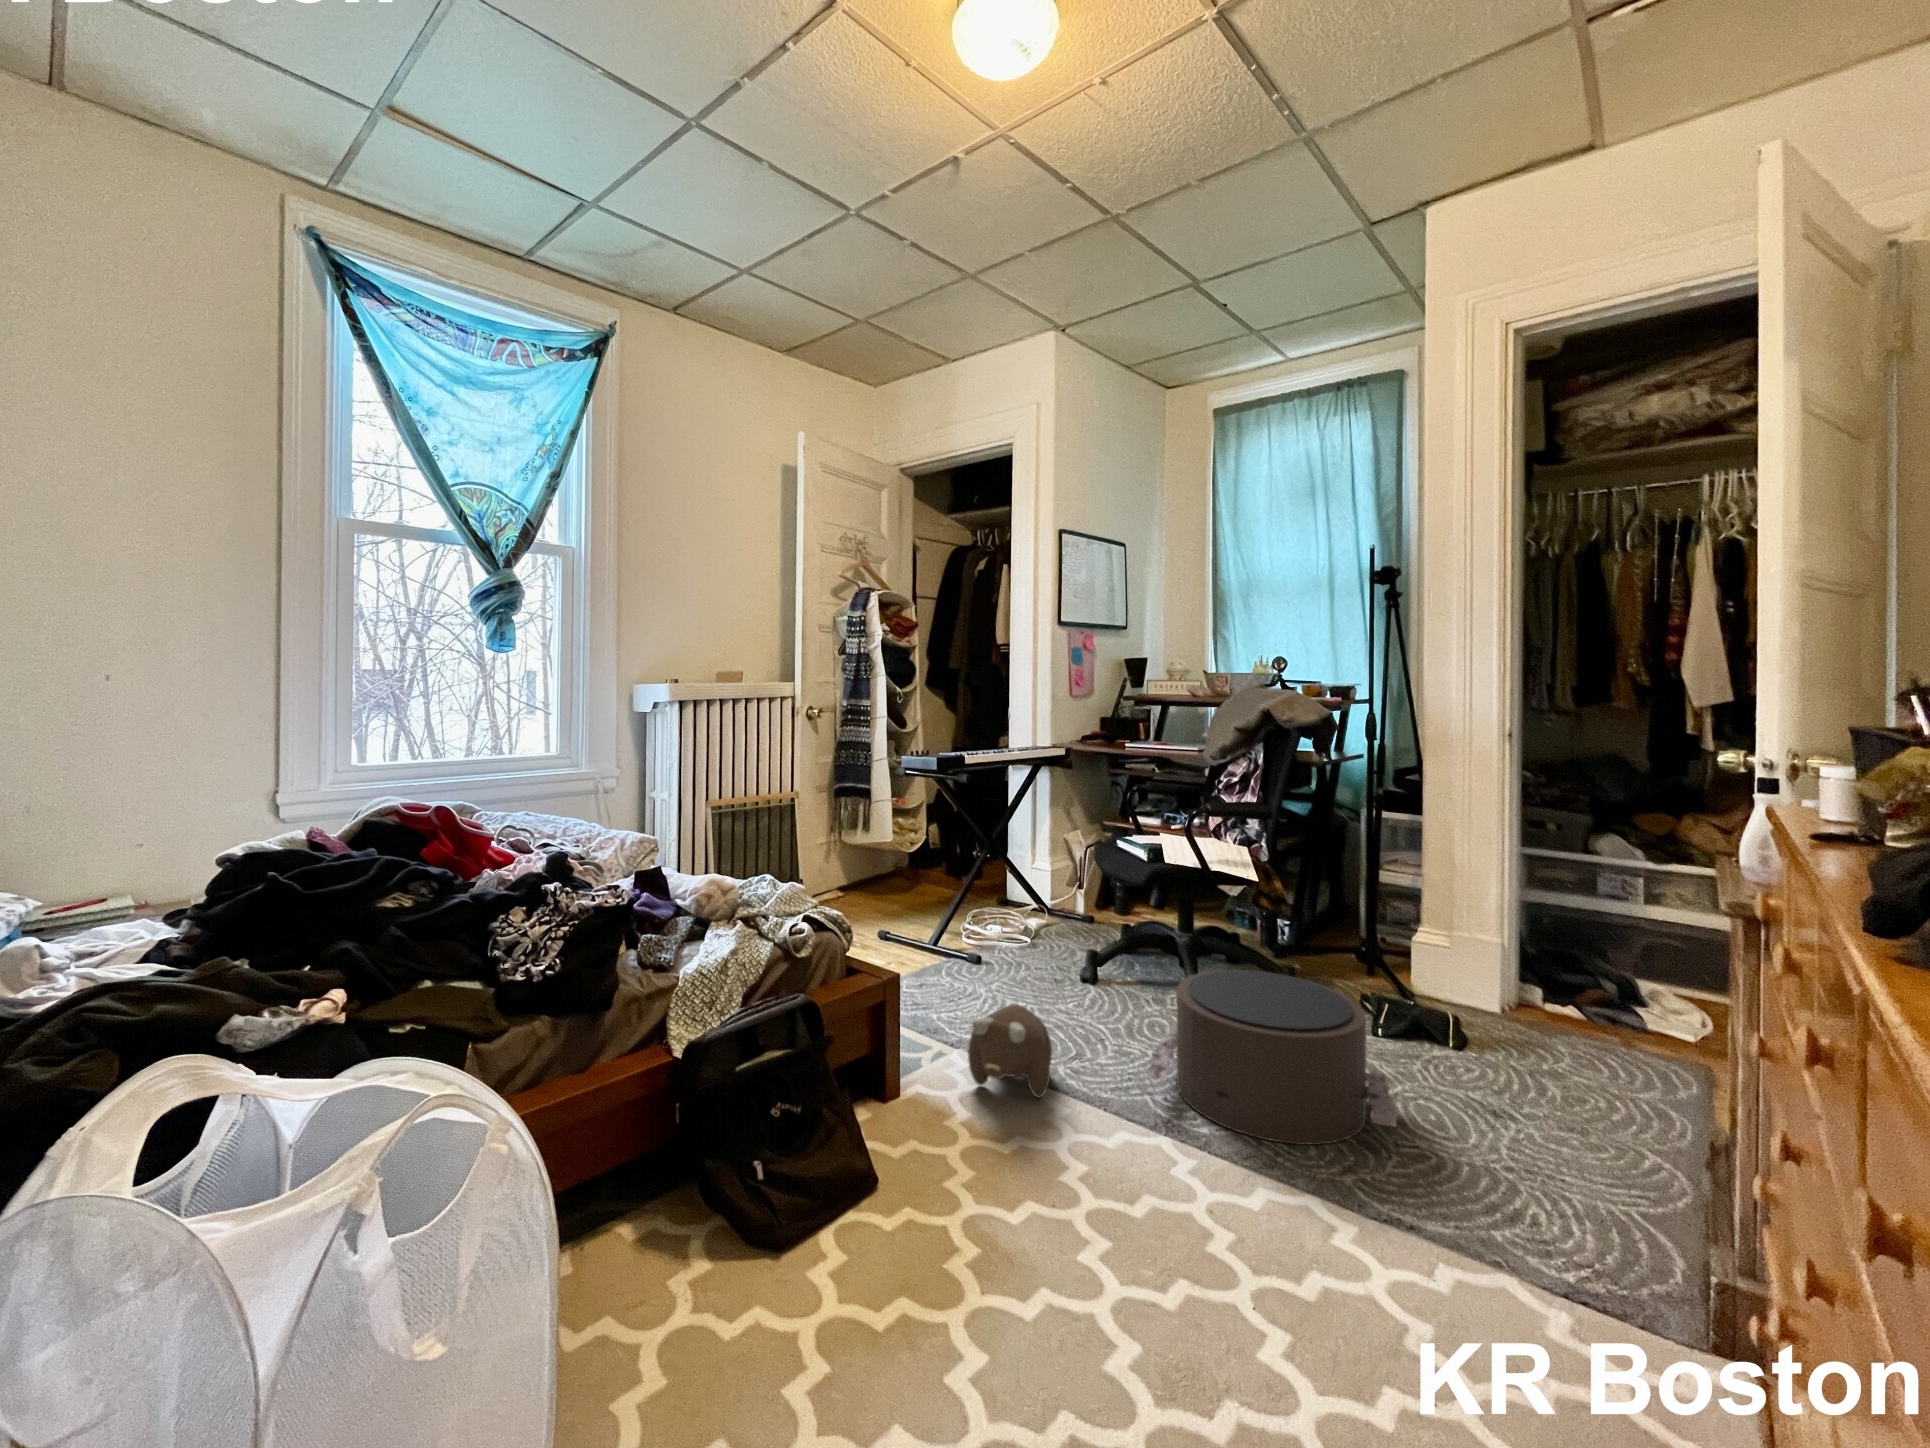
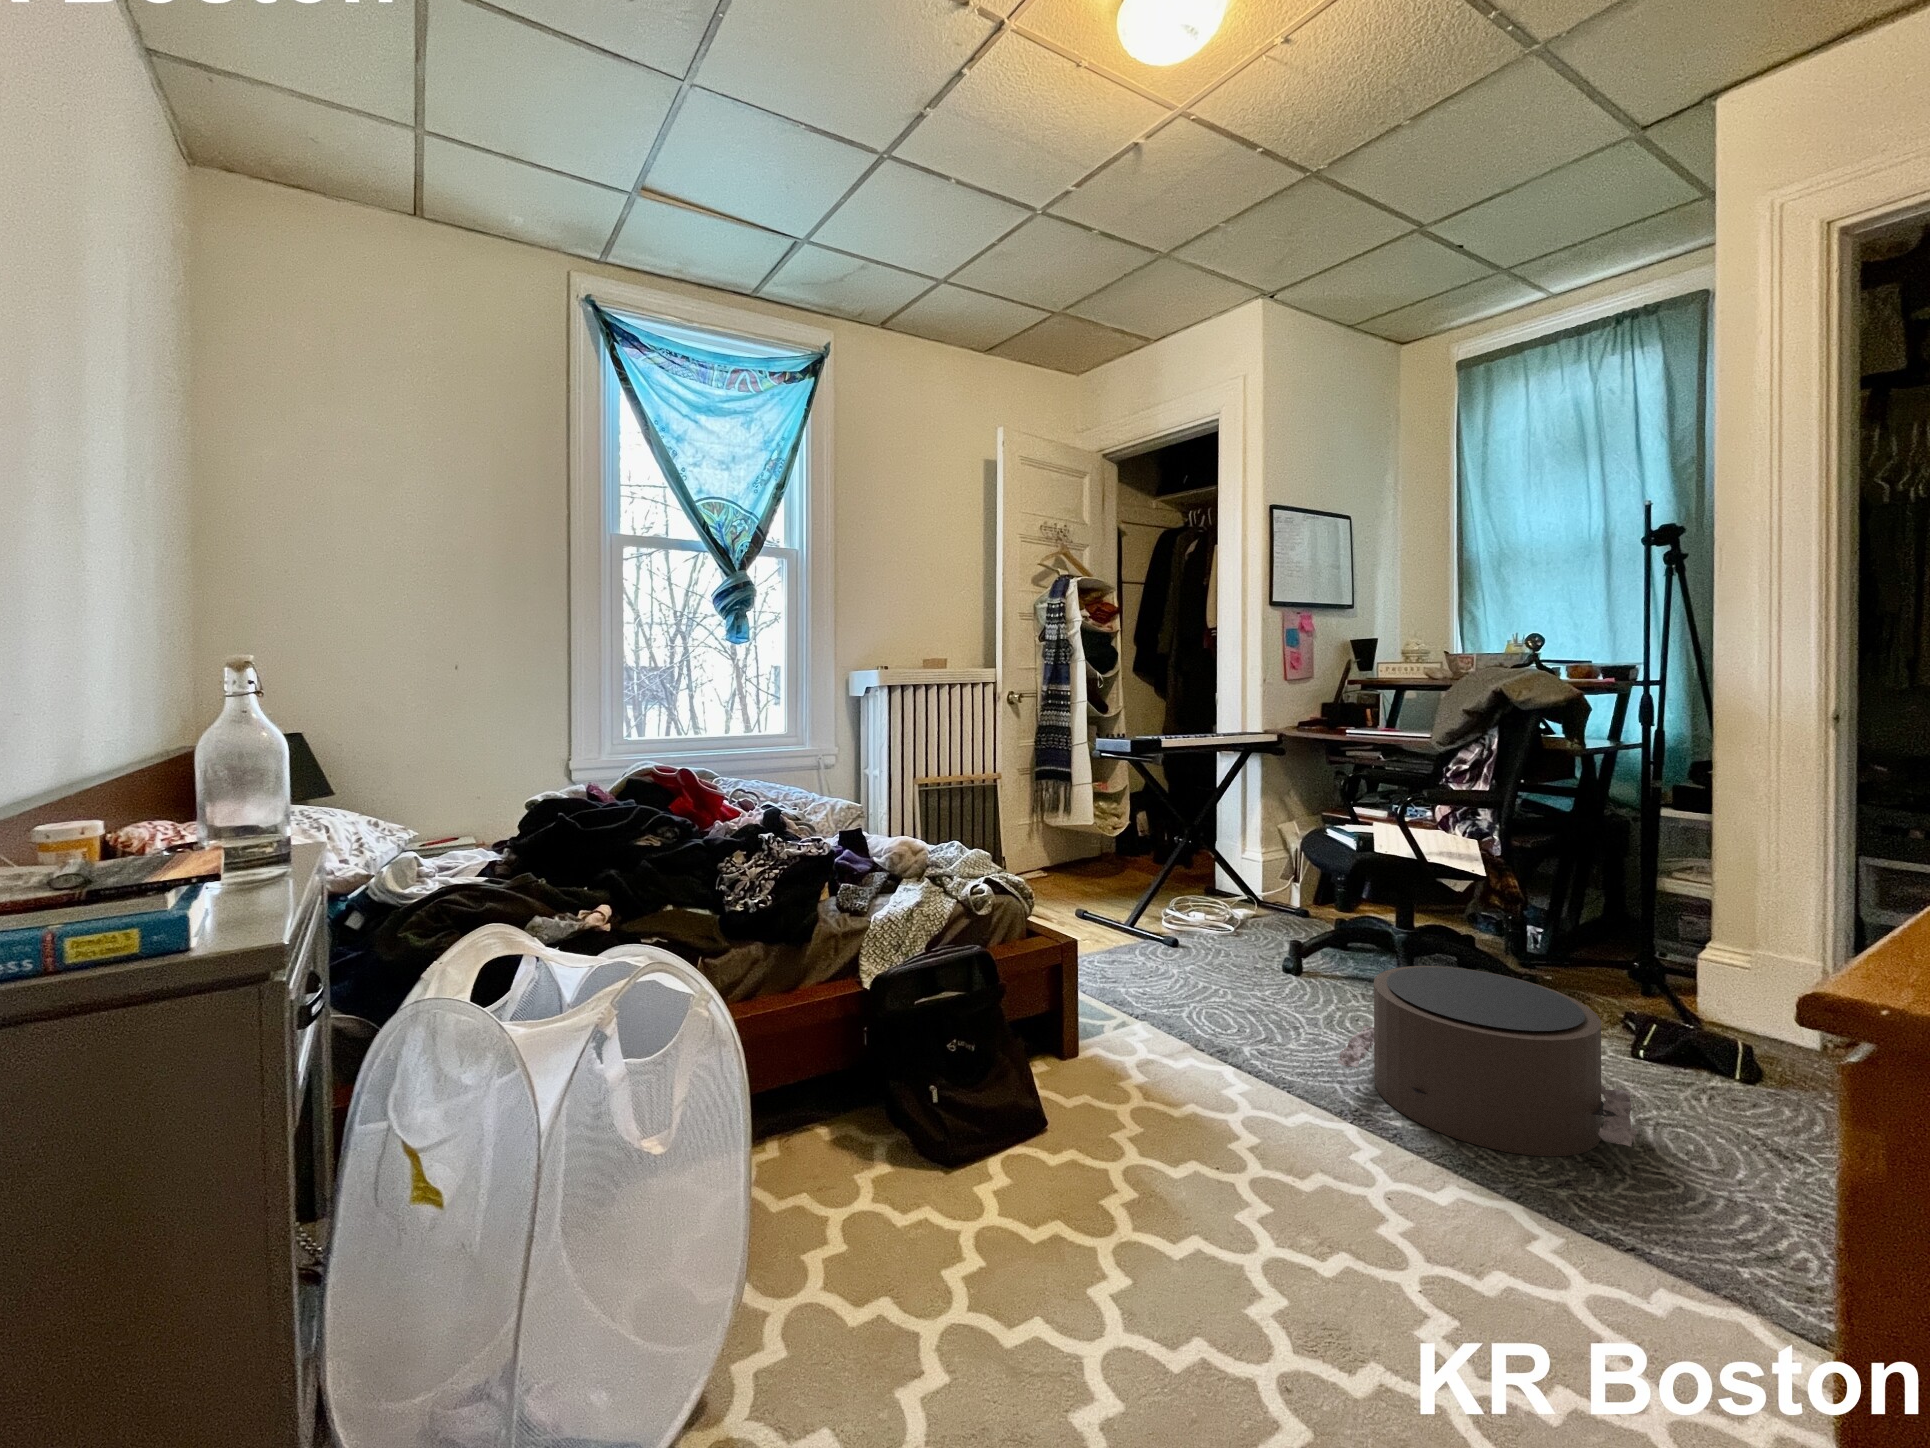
plush toy: present [968,1005,1052,1098] -> none [1147,981,1236,1074]

